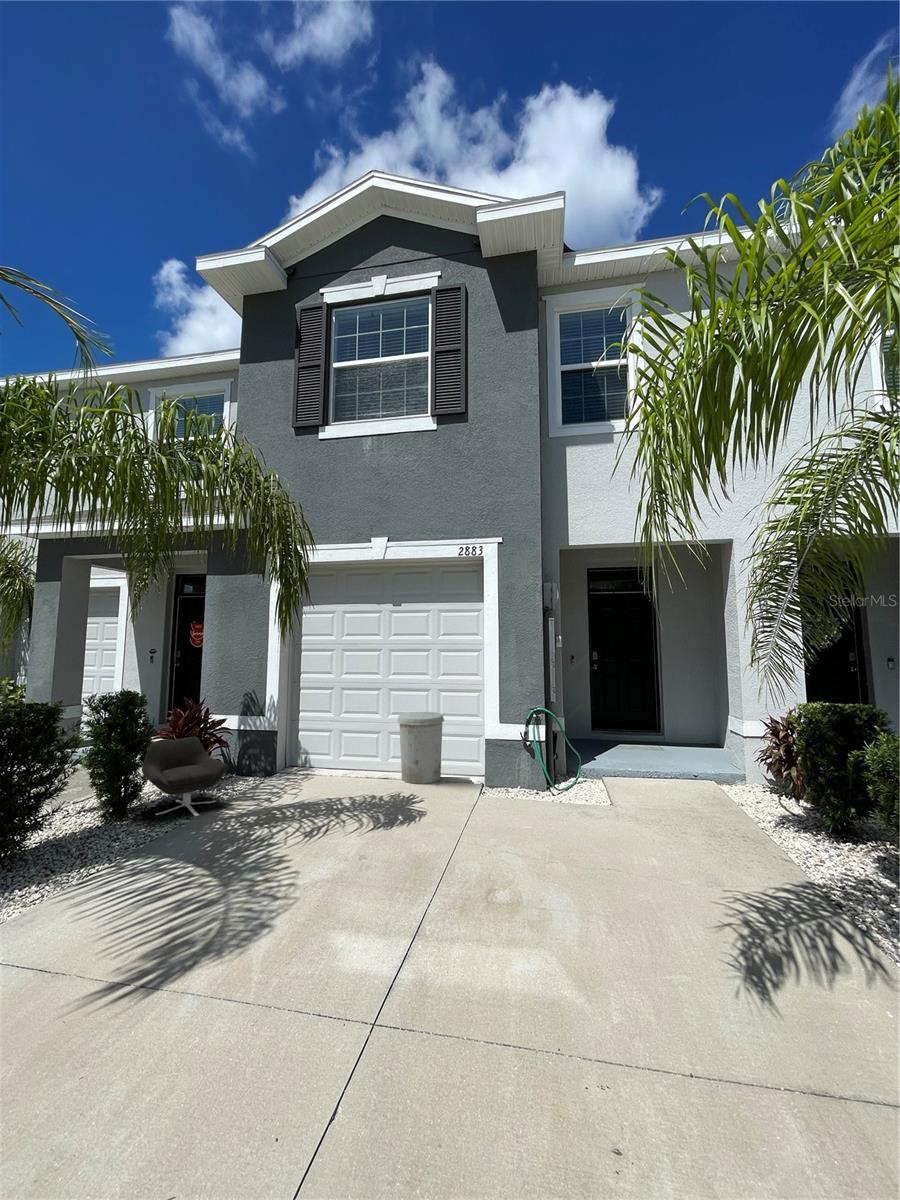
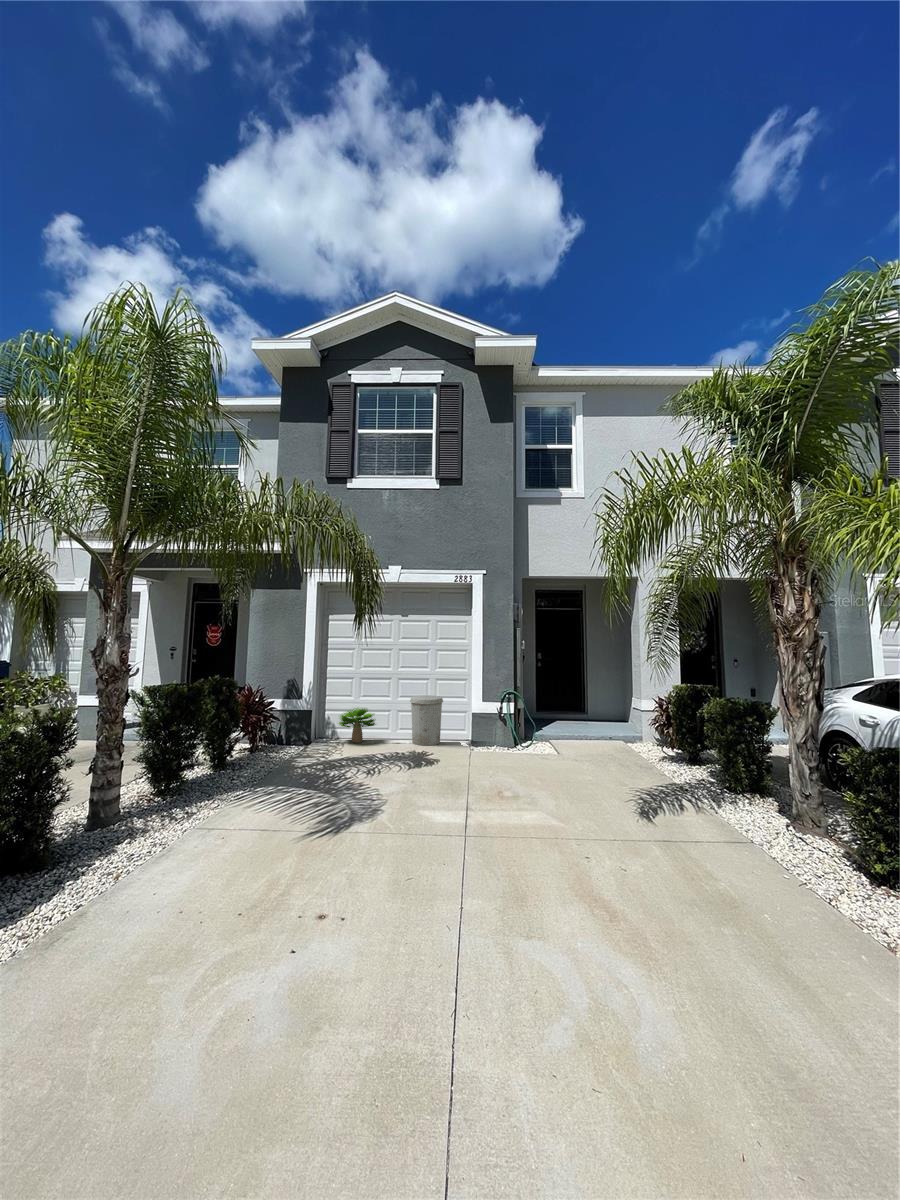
potted plant: none [301,726,359,776] -> present [339,708,376,742]
lounge chair: present [142,737,229,816] -> none [237,712,300,765]

